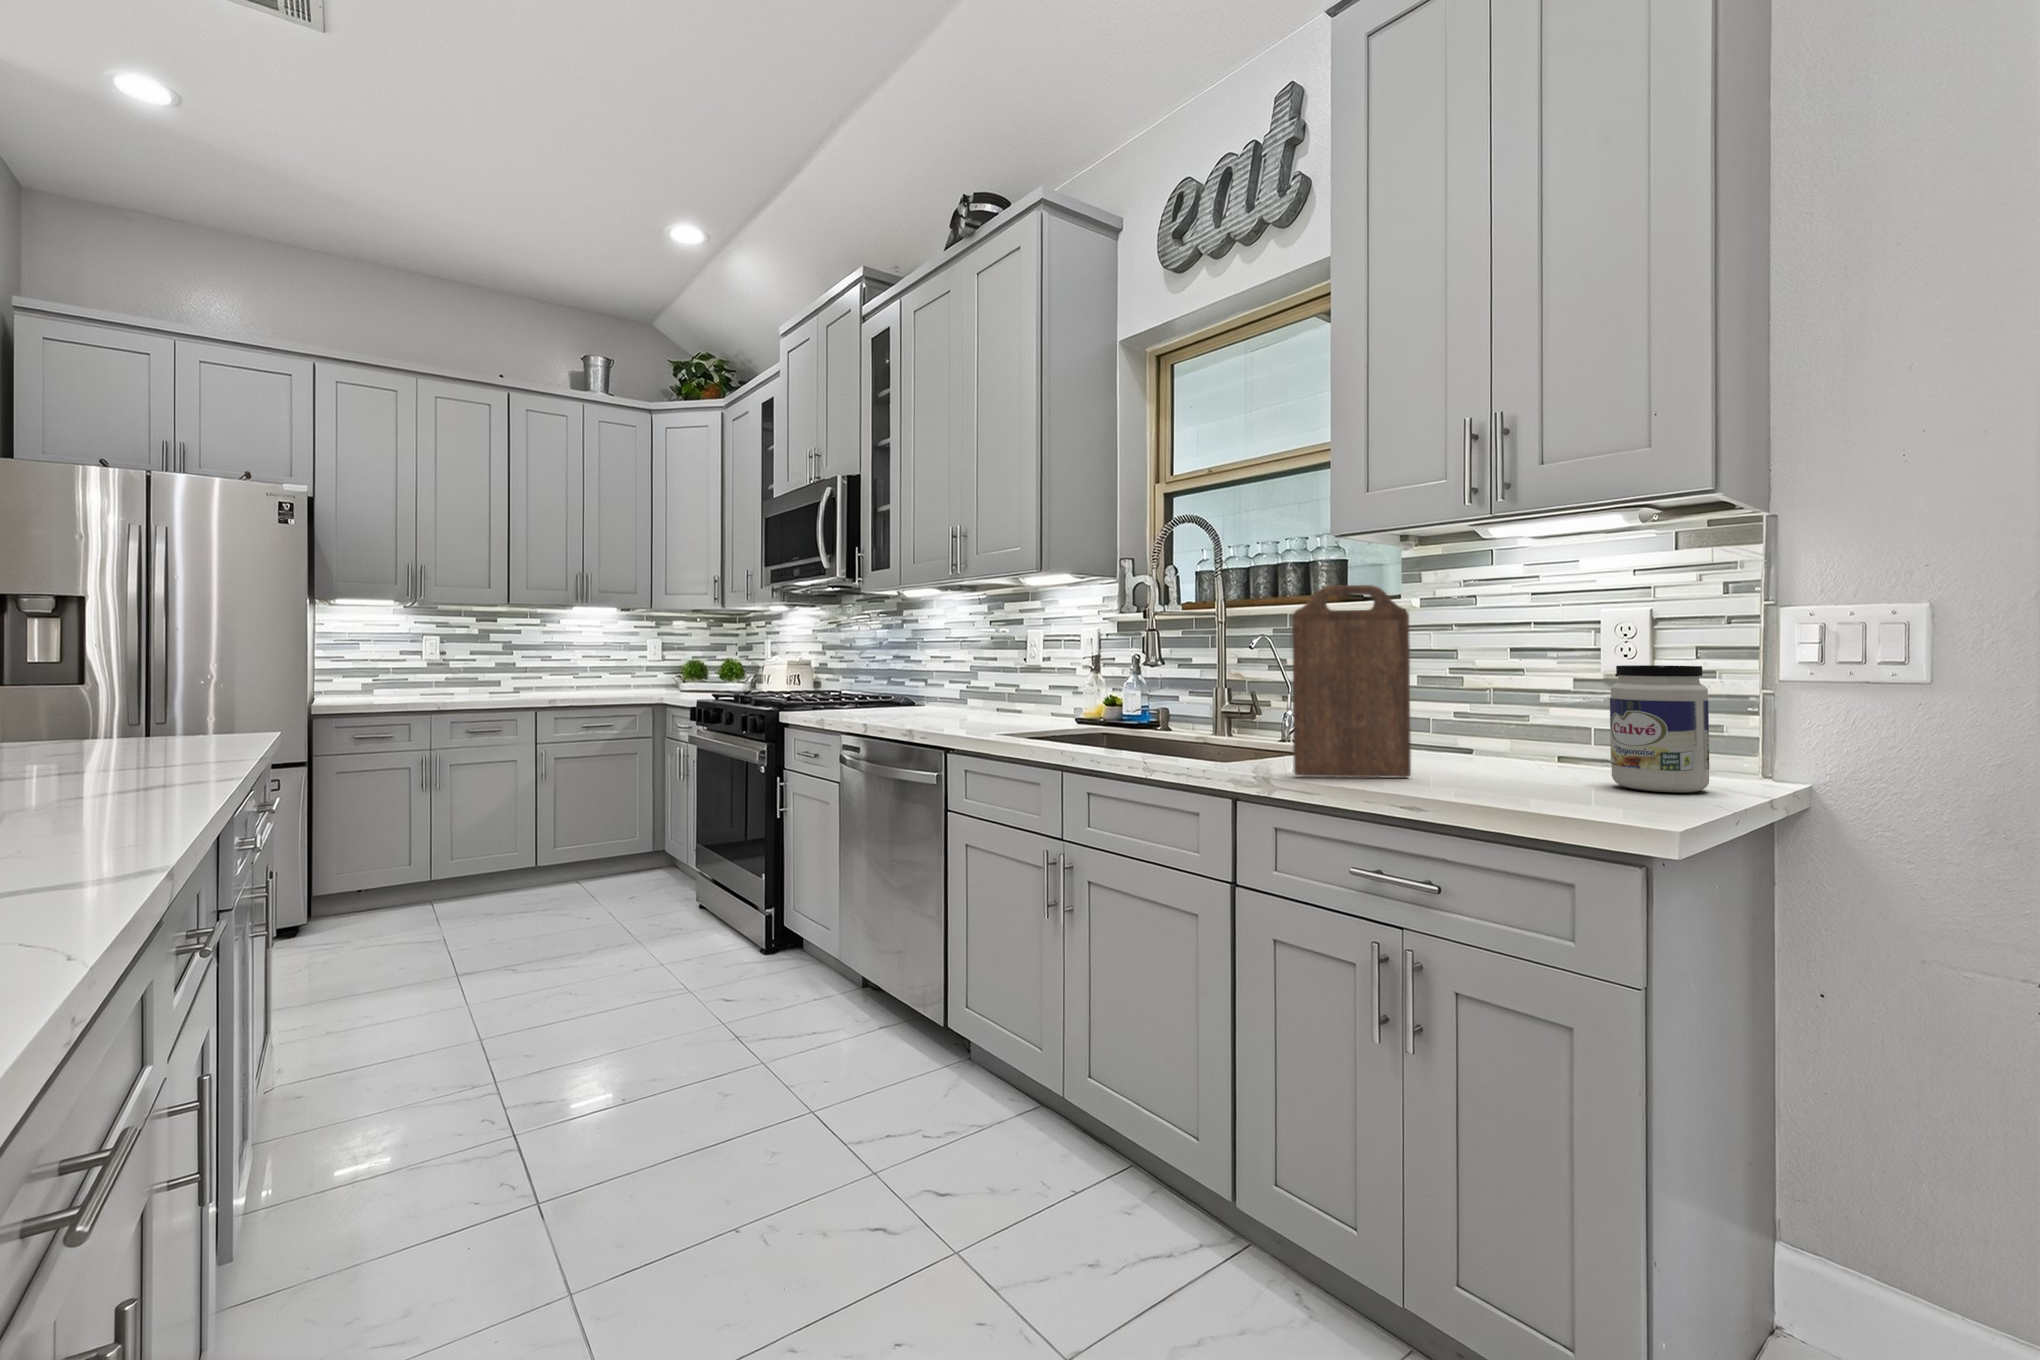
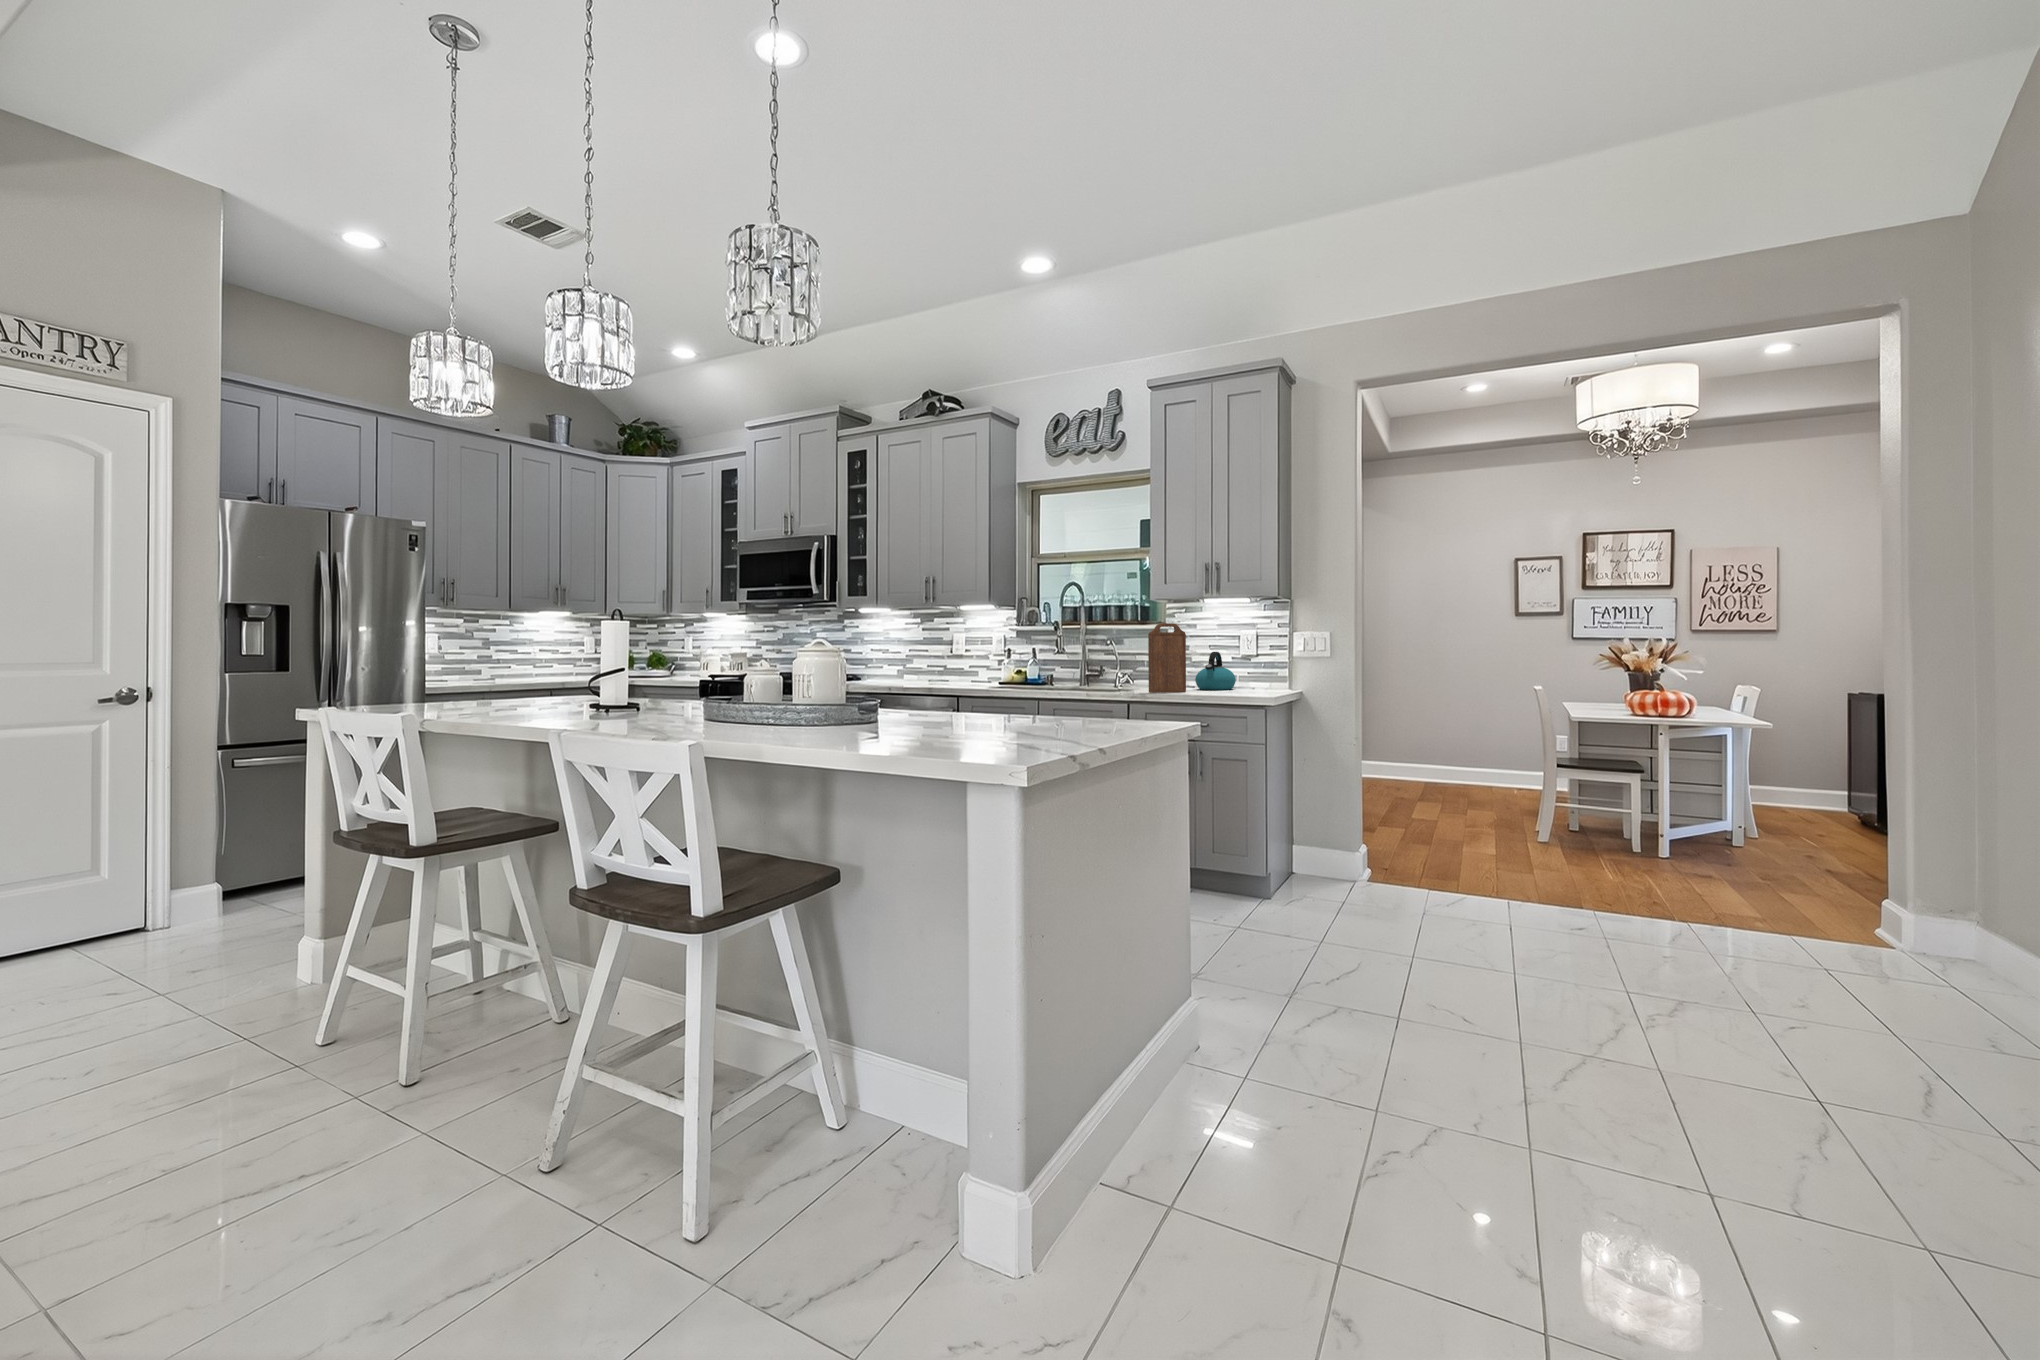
kettle: none [1461,665,1583,769] -> present [1195,652,1236,690]
jar: present [1610,665,1709,793] -> none [1246,652,1273,692]

